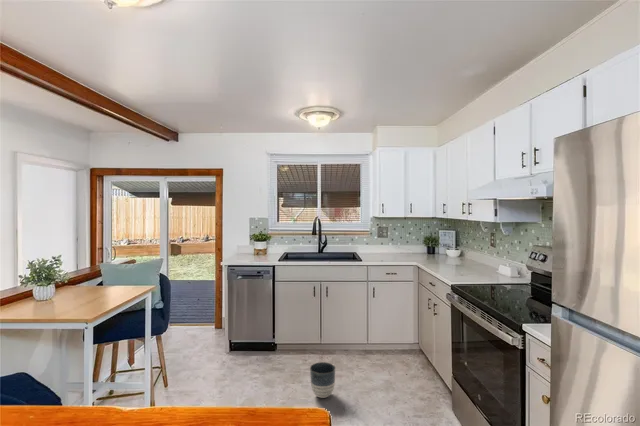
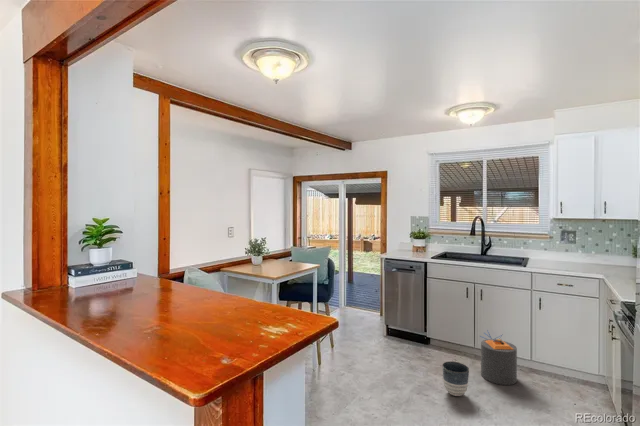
trash can: none [332,322,364,374] -> present [481,334,517,385]

